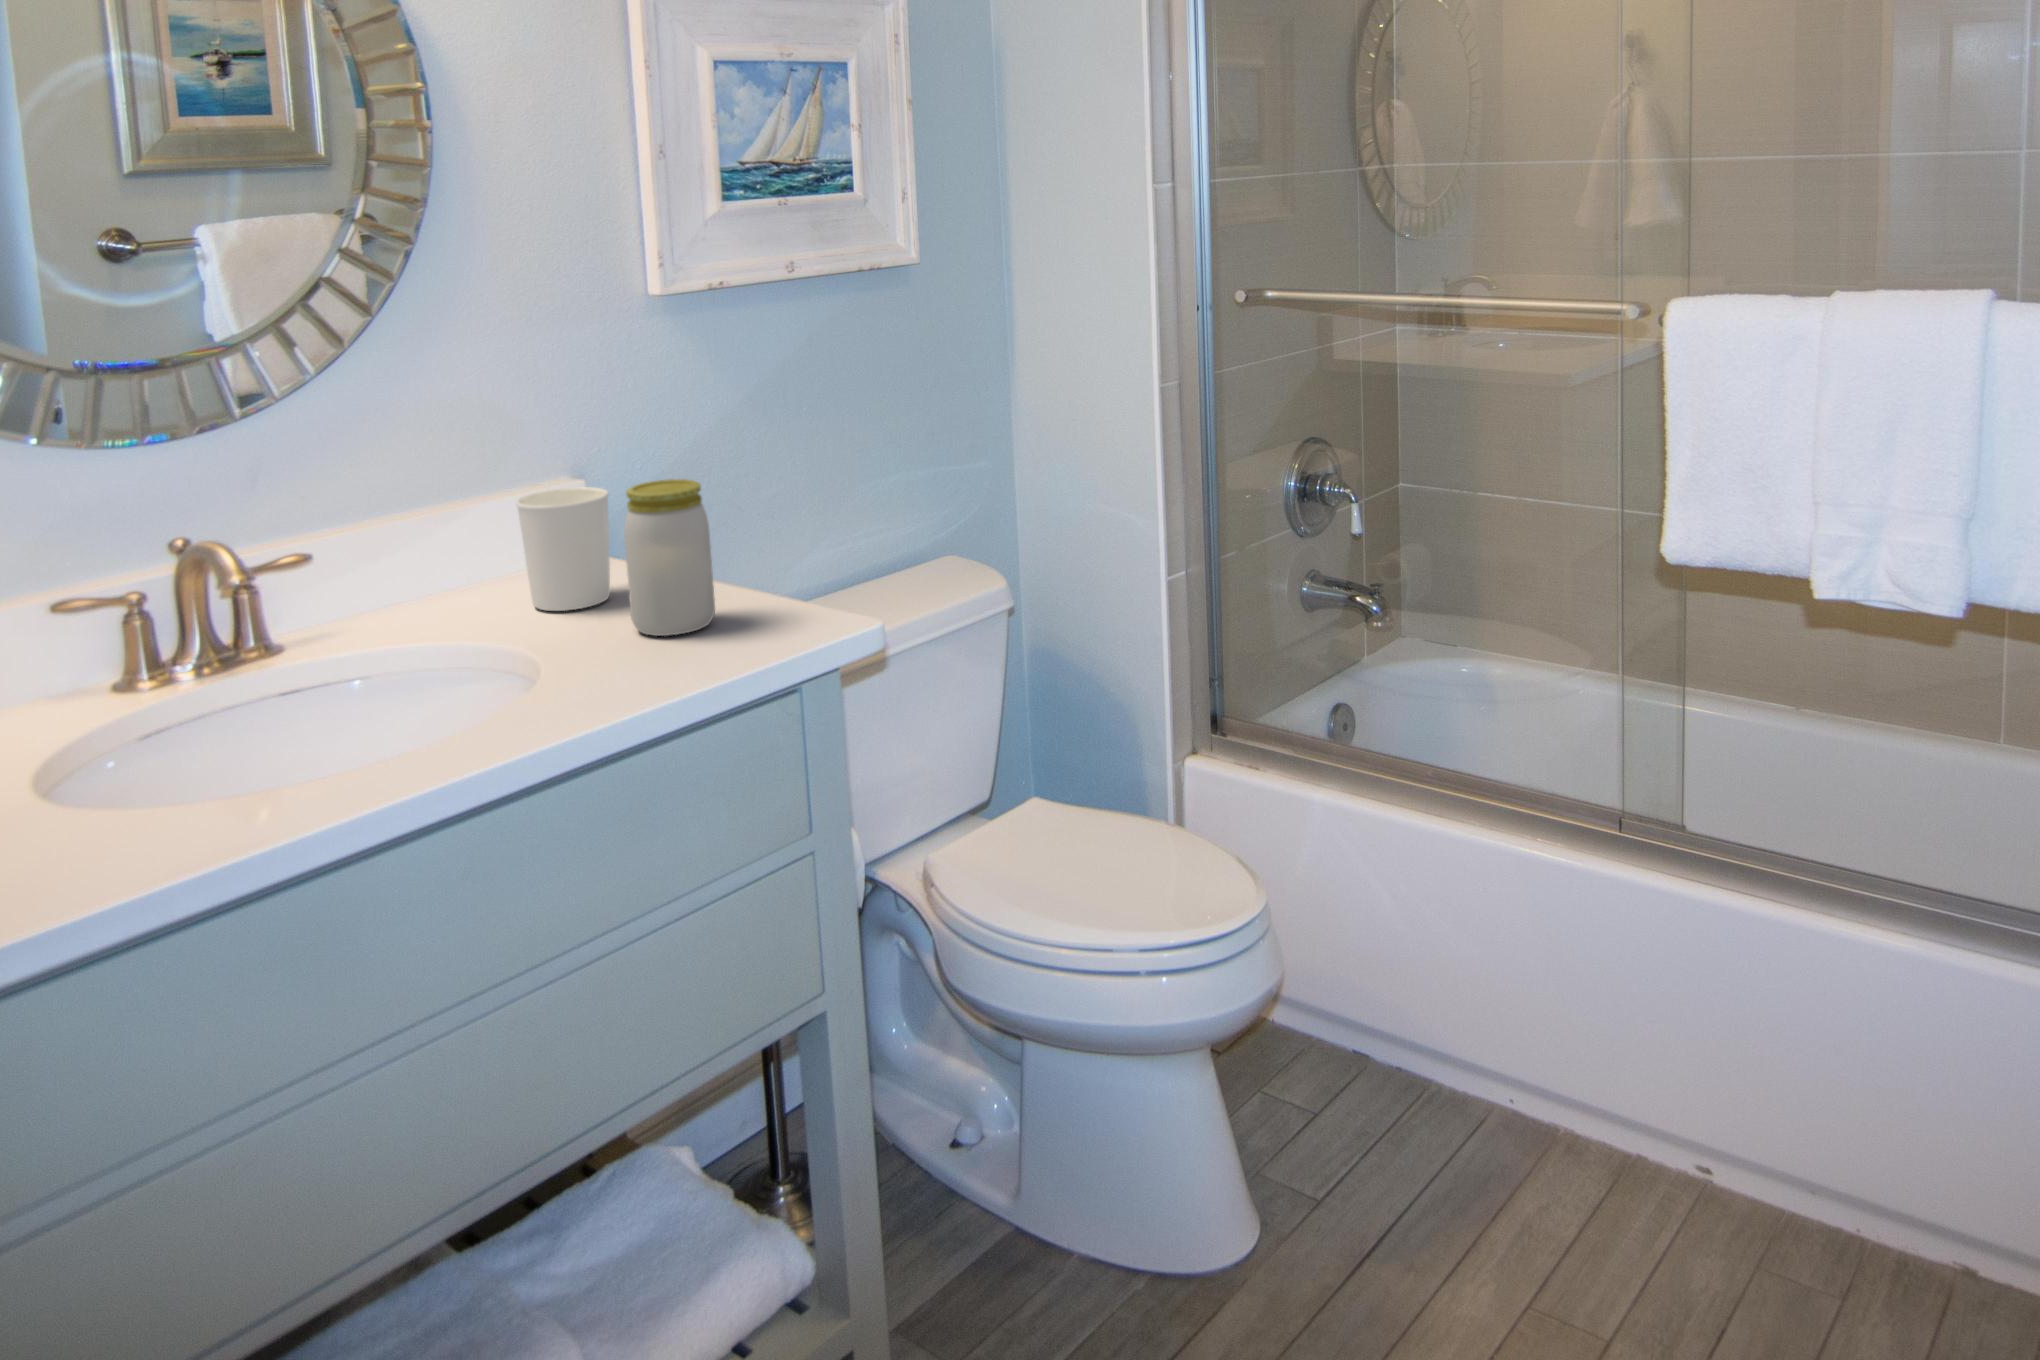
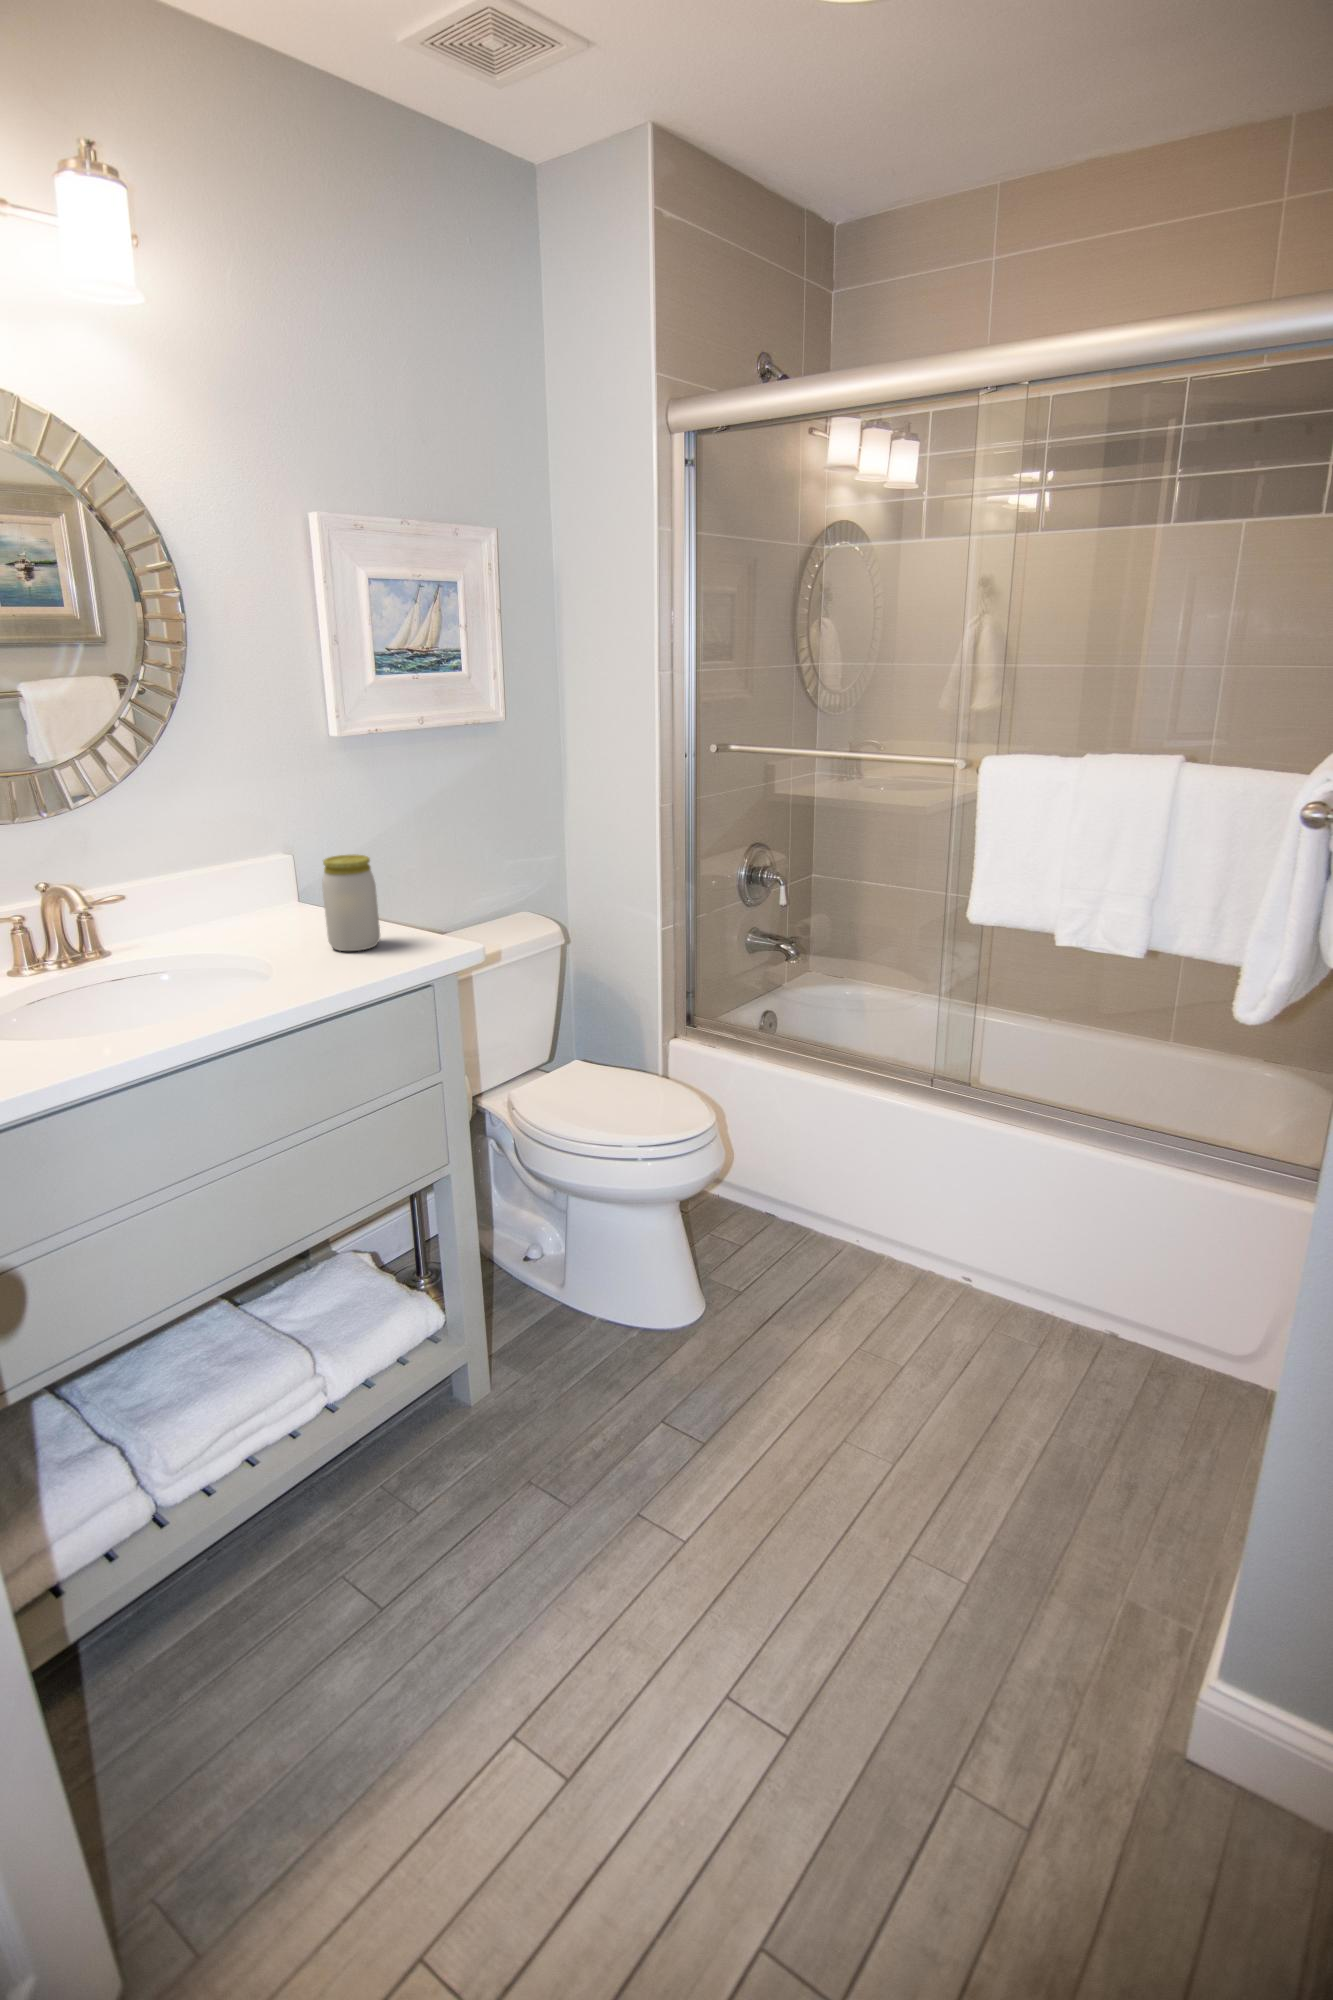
candle holder: present [516,487,610,611] -> none [252,859,313,936]

